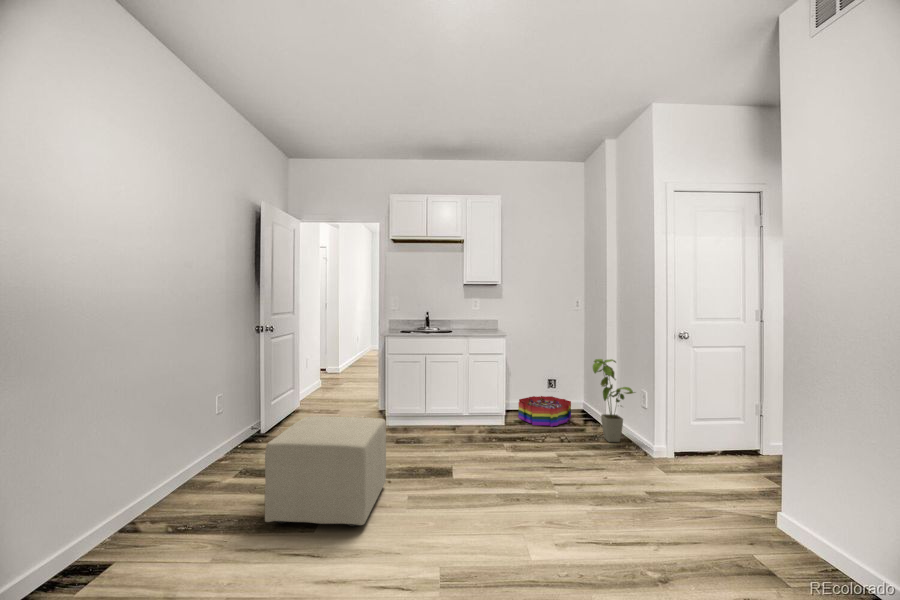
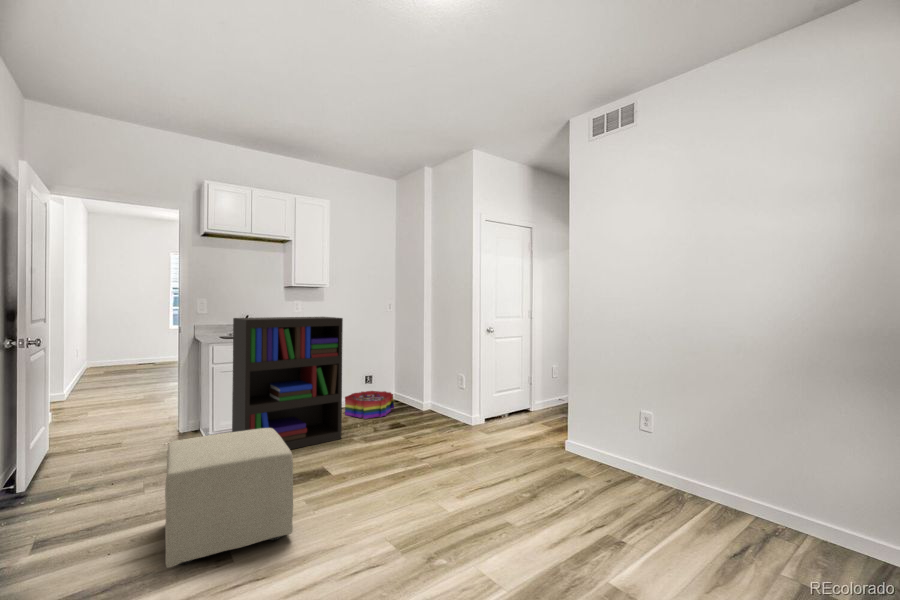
bookshelf: none [401,316,494,443] -> present [232,317,343,449]
house plant: present [593,359,635,442] -> none [422,351,457,421]

